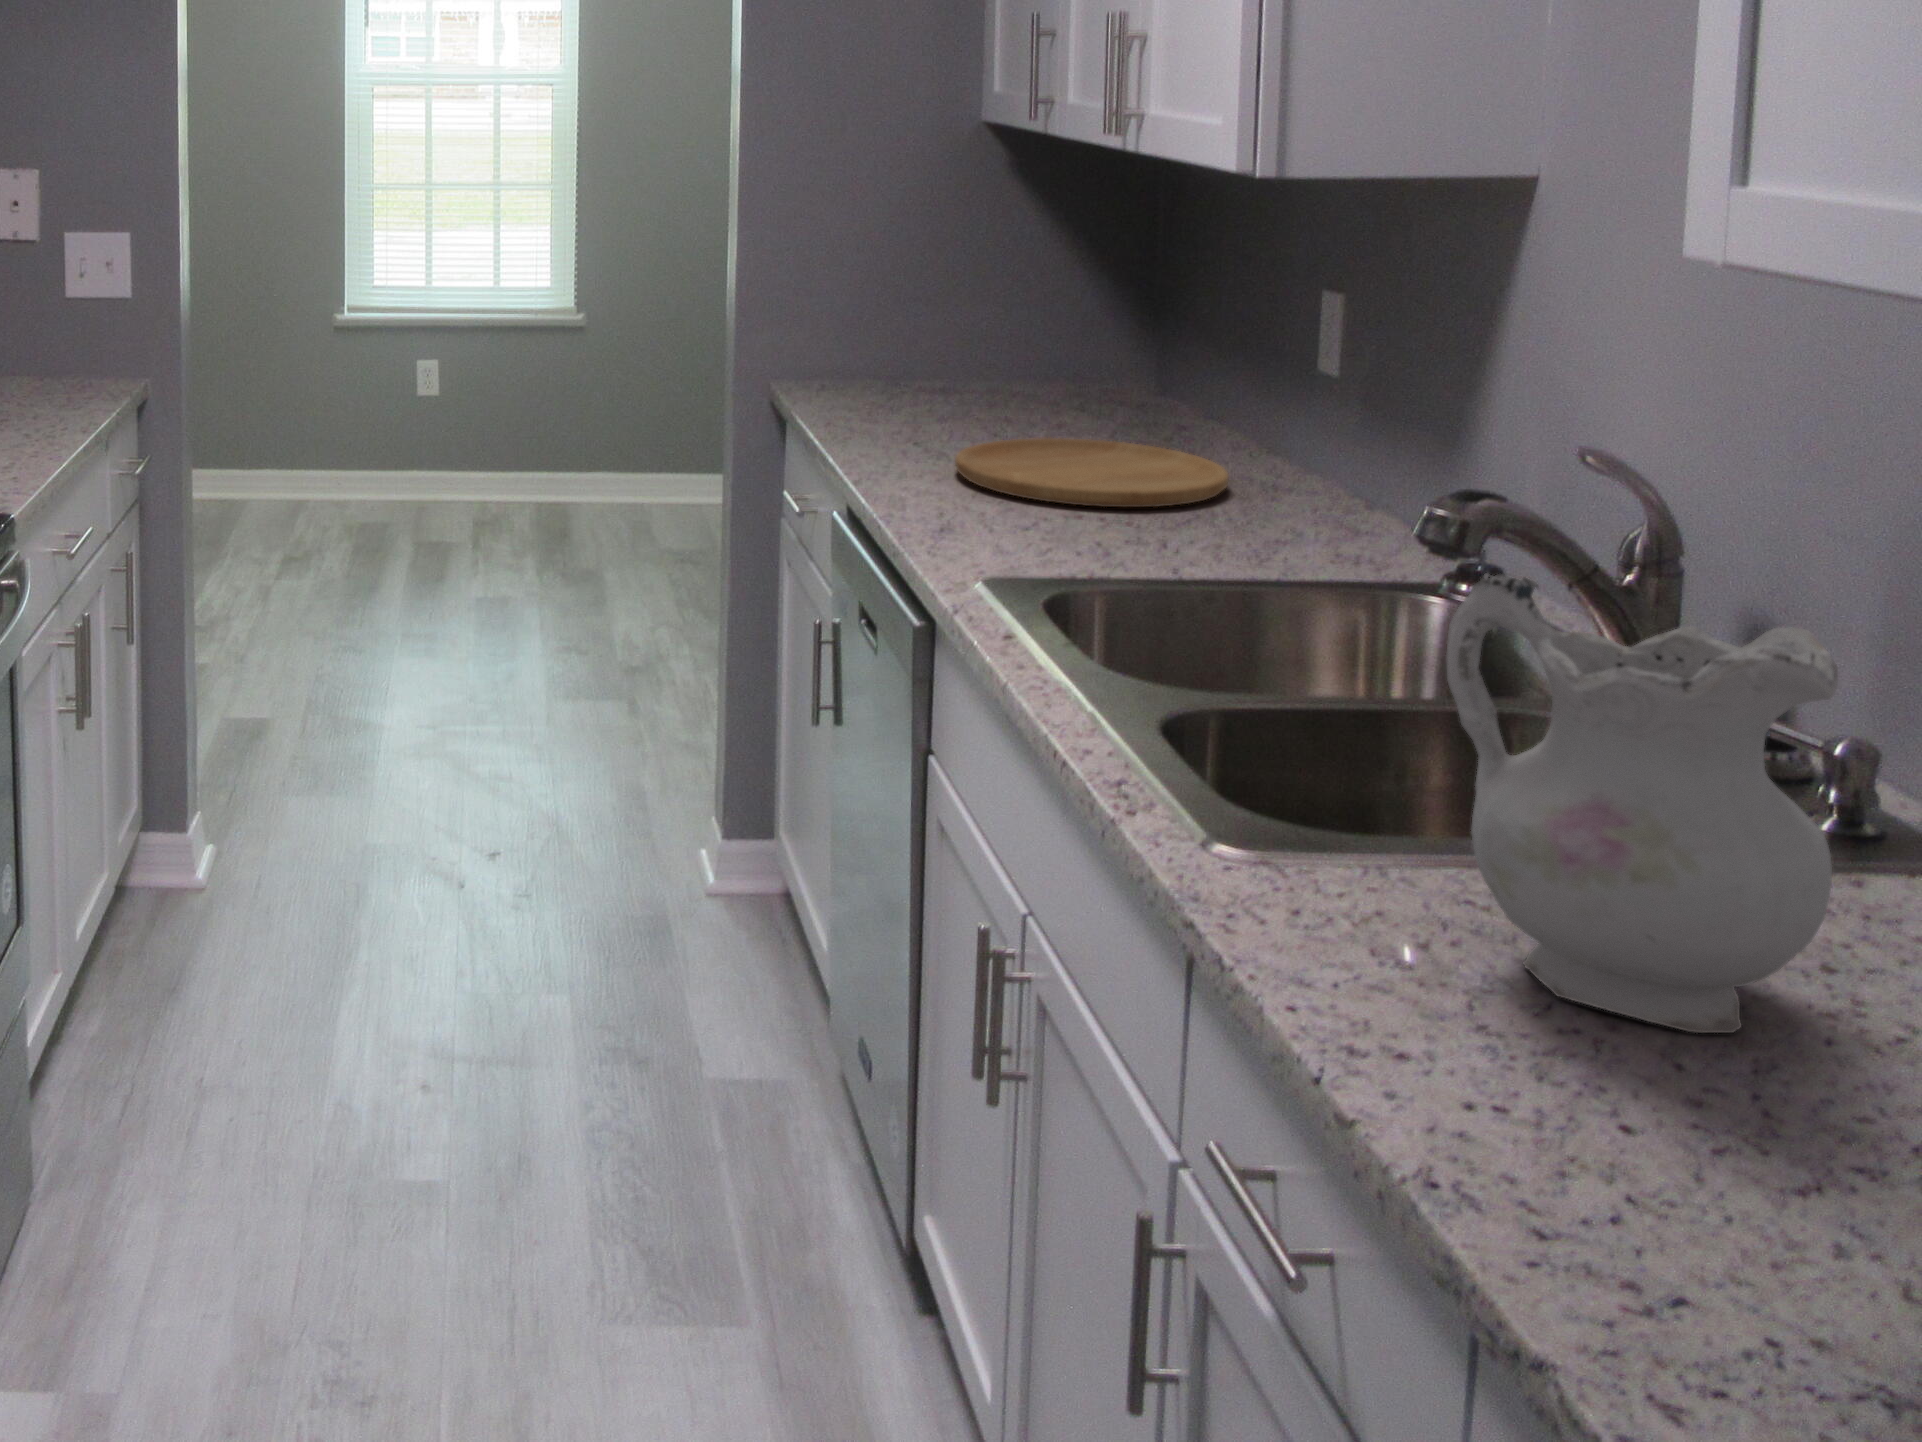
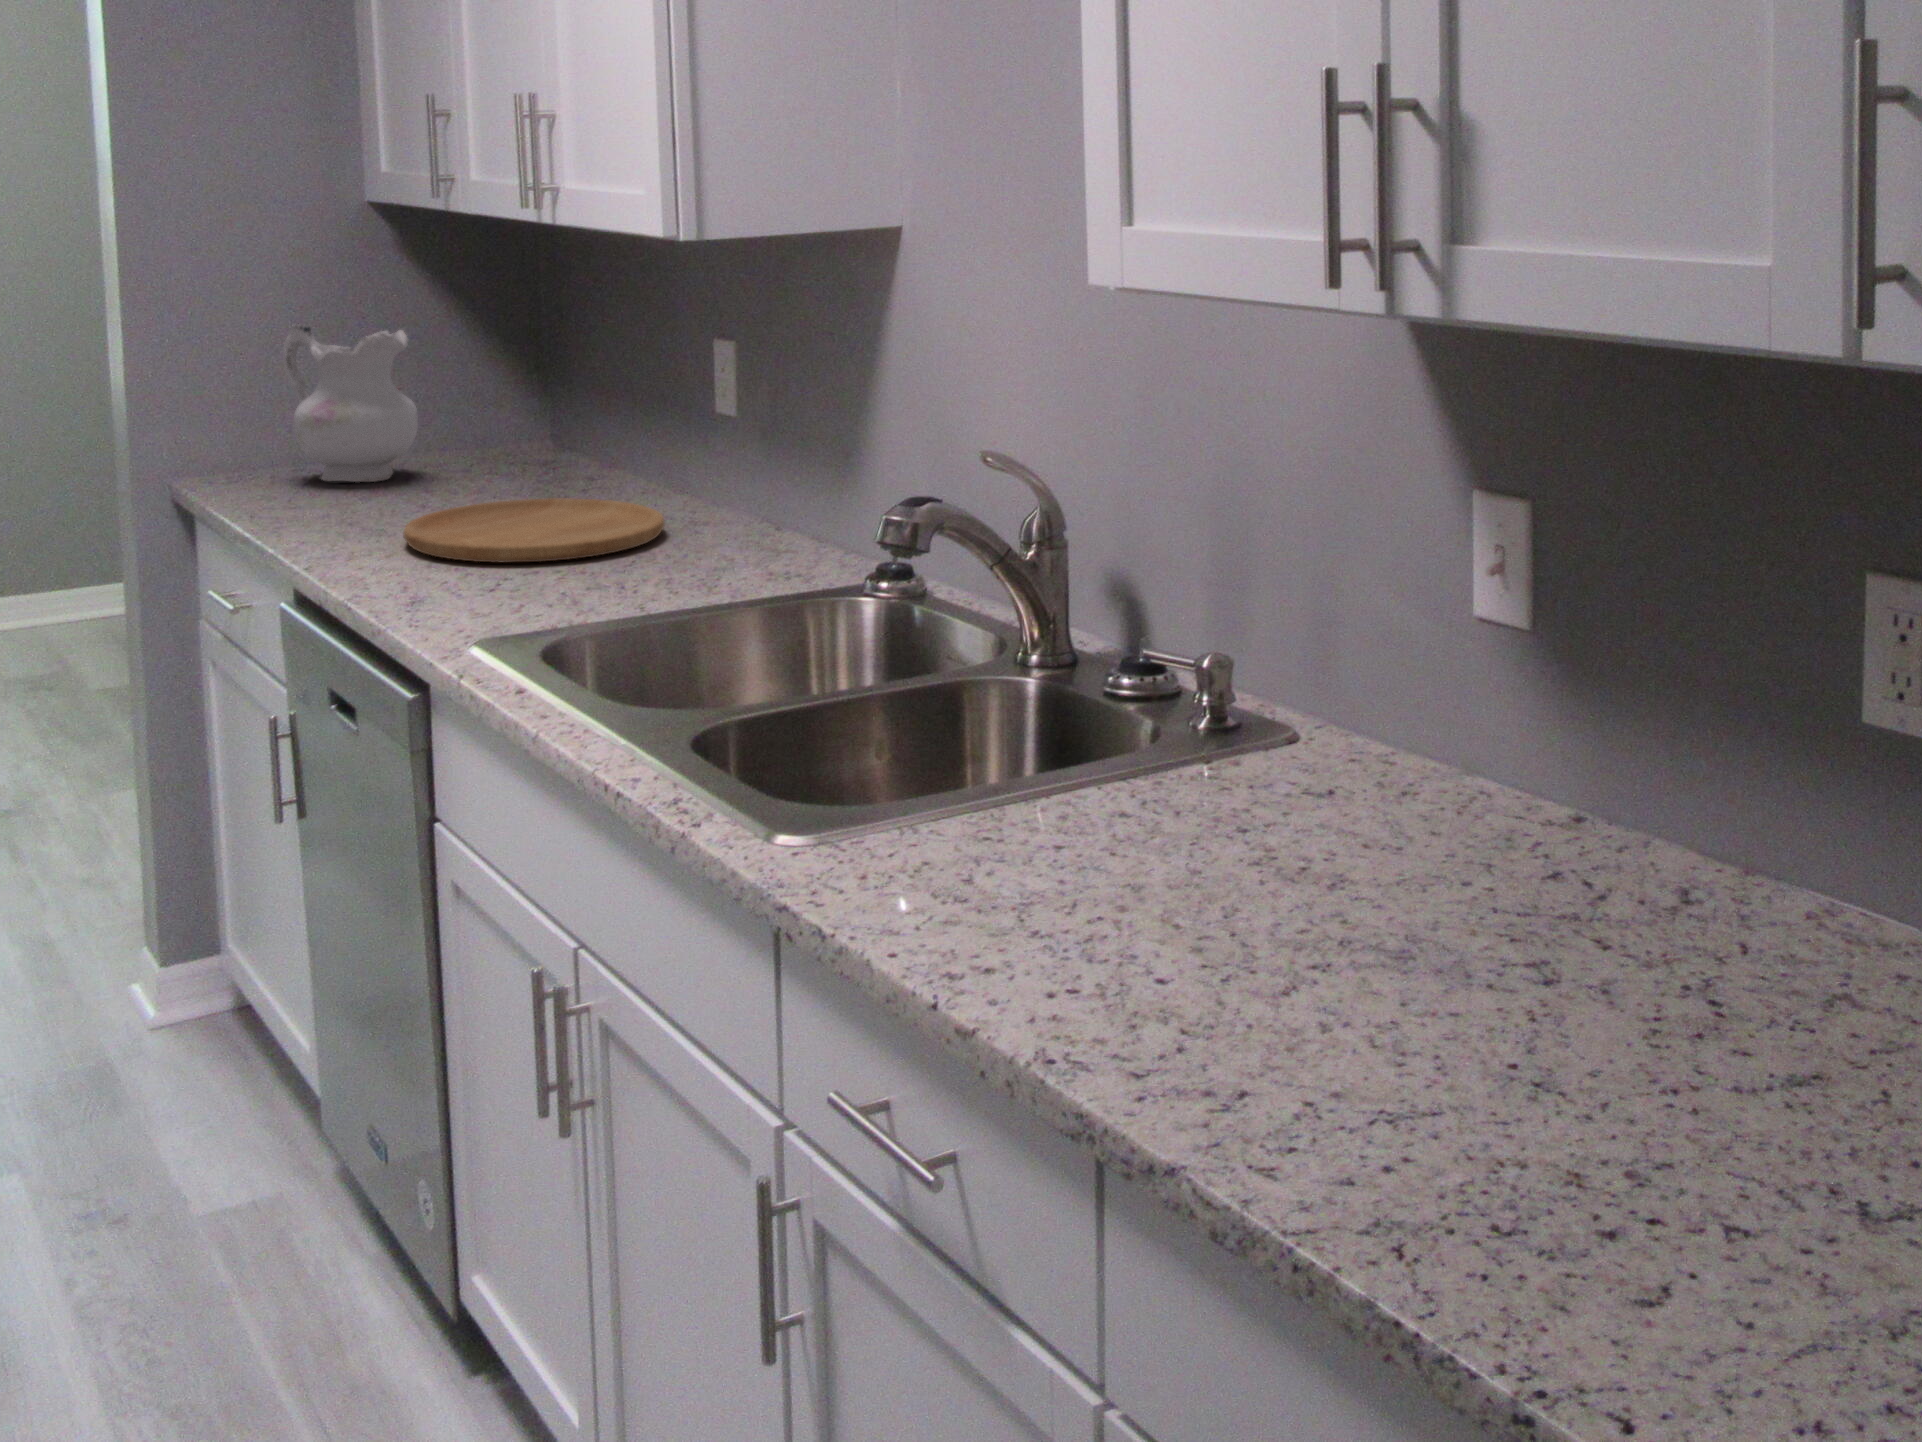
ceramic pitcher: present [1446,574,1838,1033] -> present [284,324,418,482]

